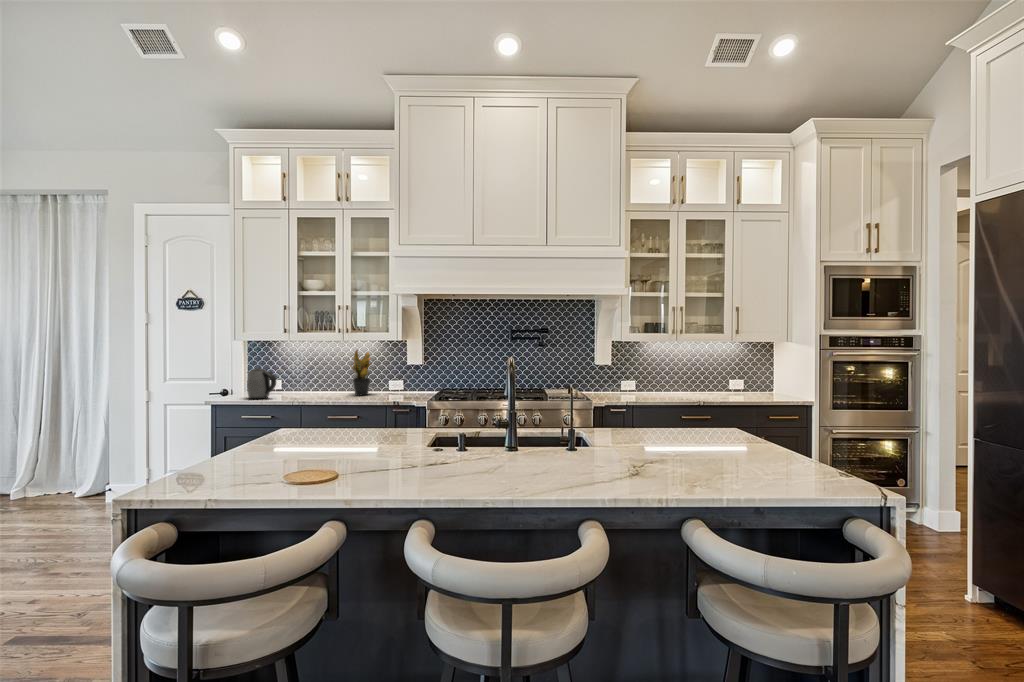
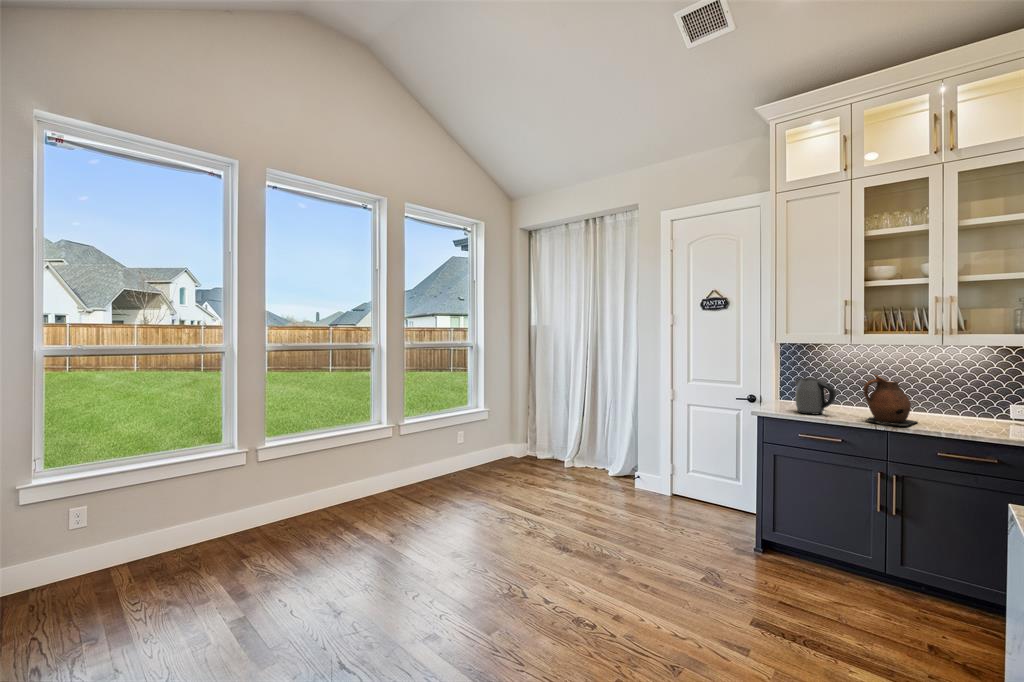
potted plant: present [350,350,370,395] -> none [943,354,1004,424]
ceramic pitcher: none [292,363,328,401] -> present [864,375,918,426]

